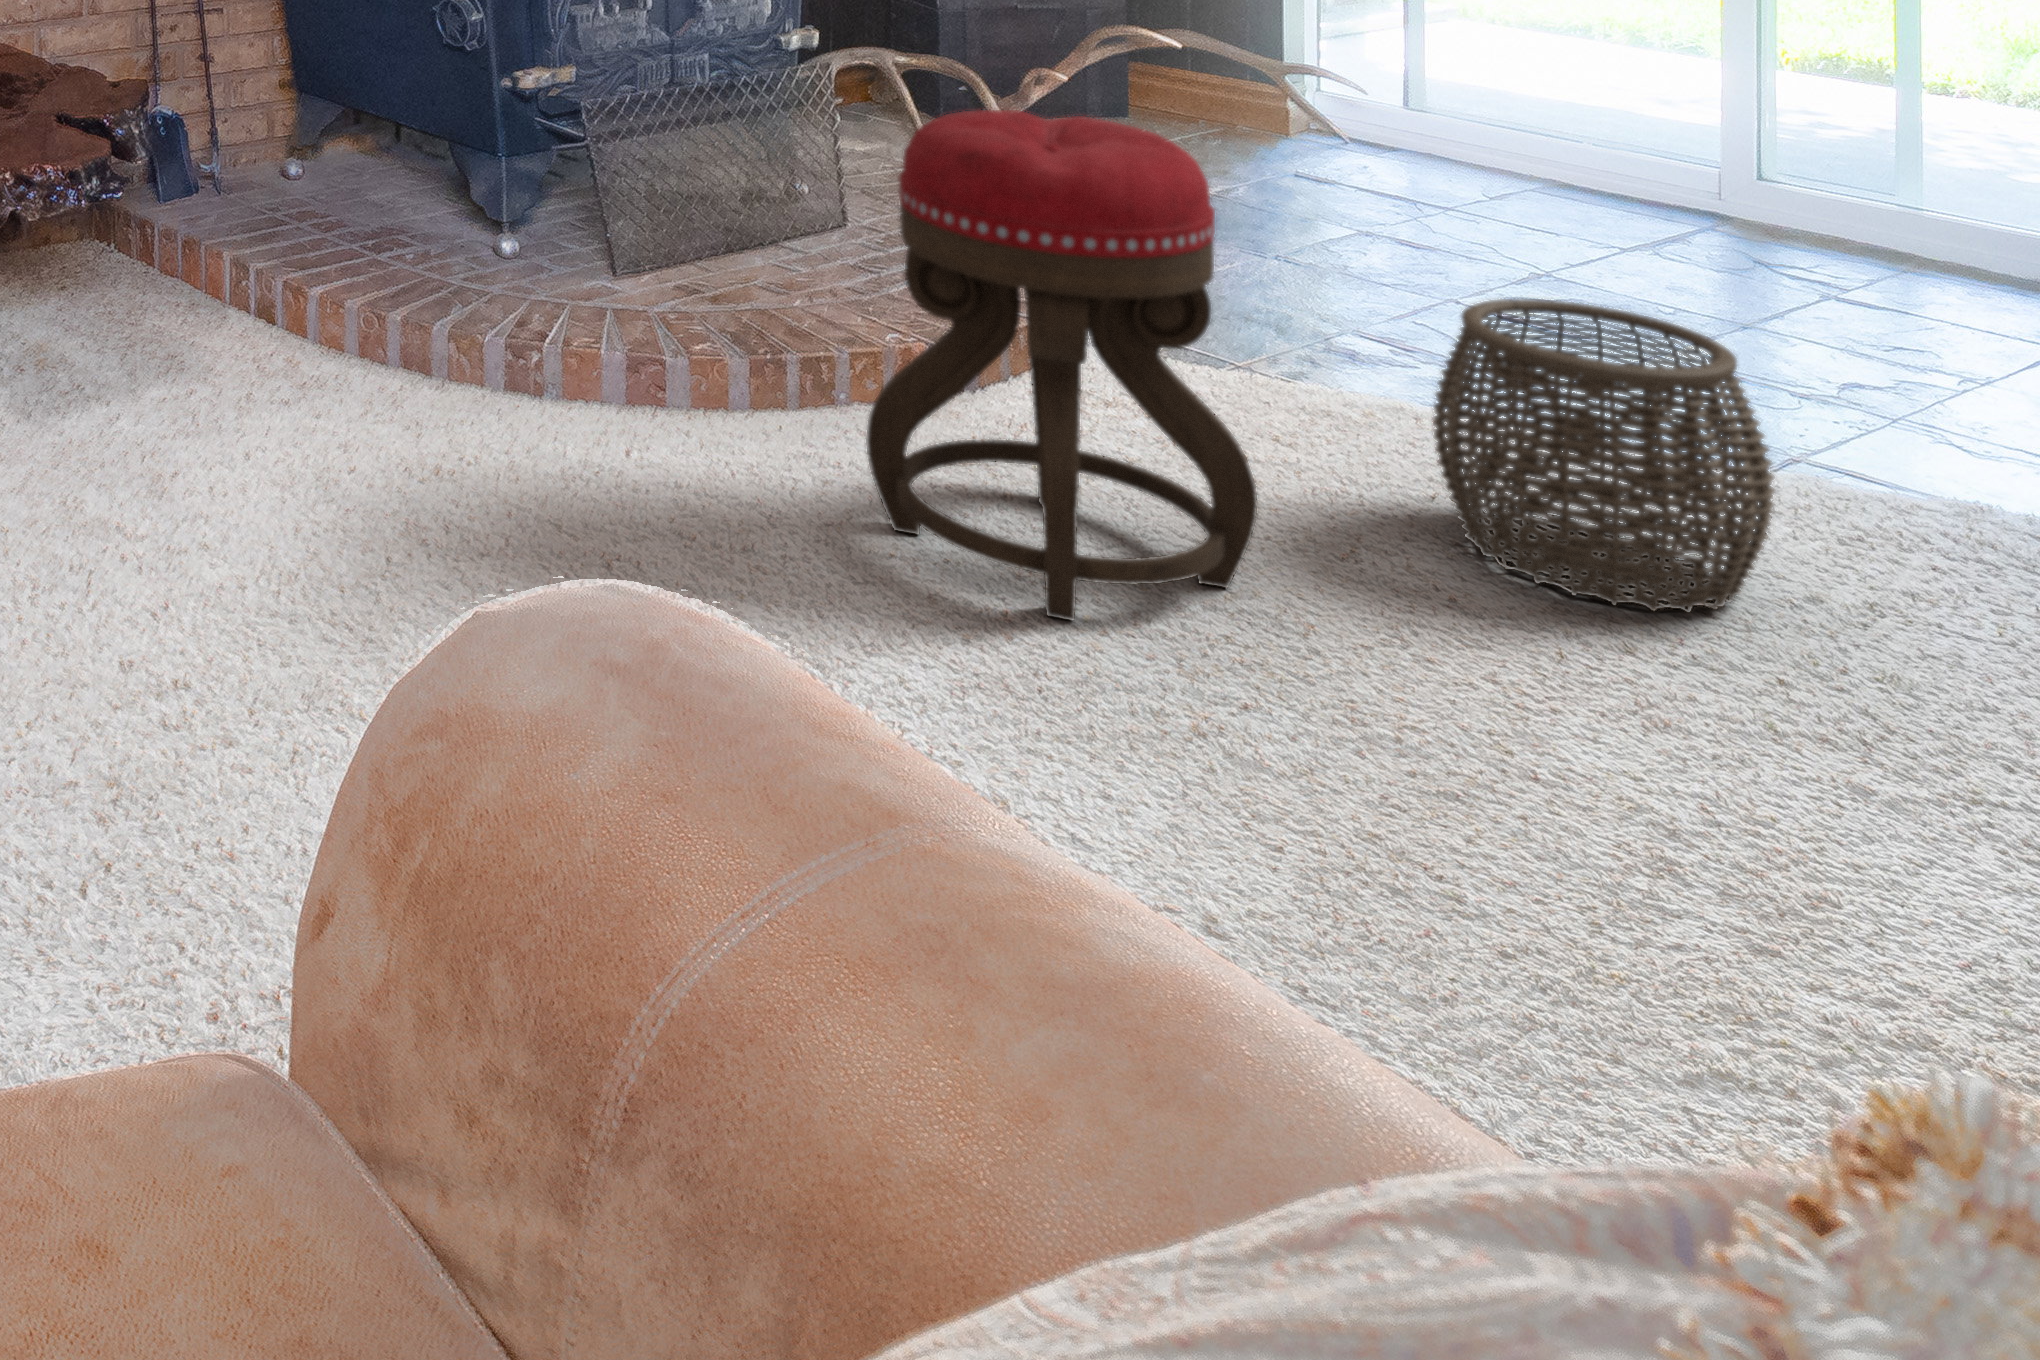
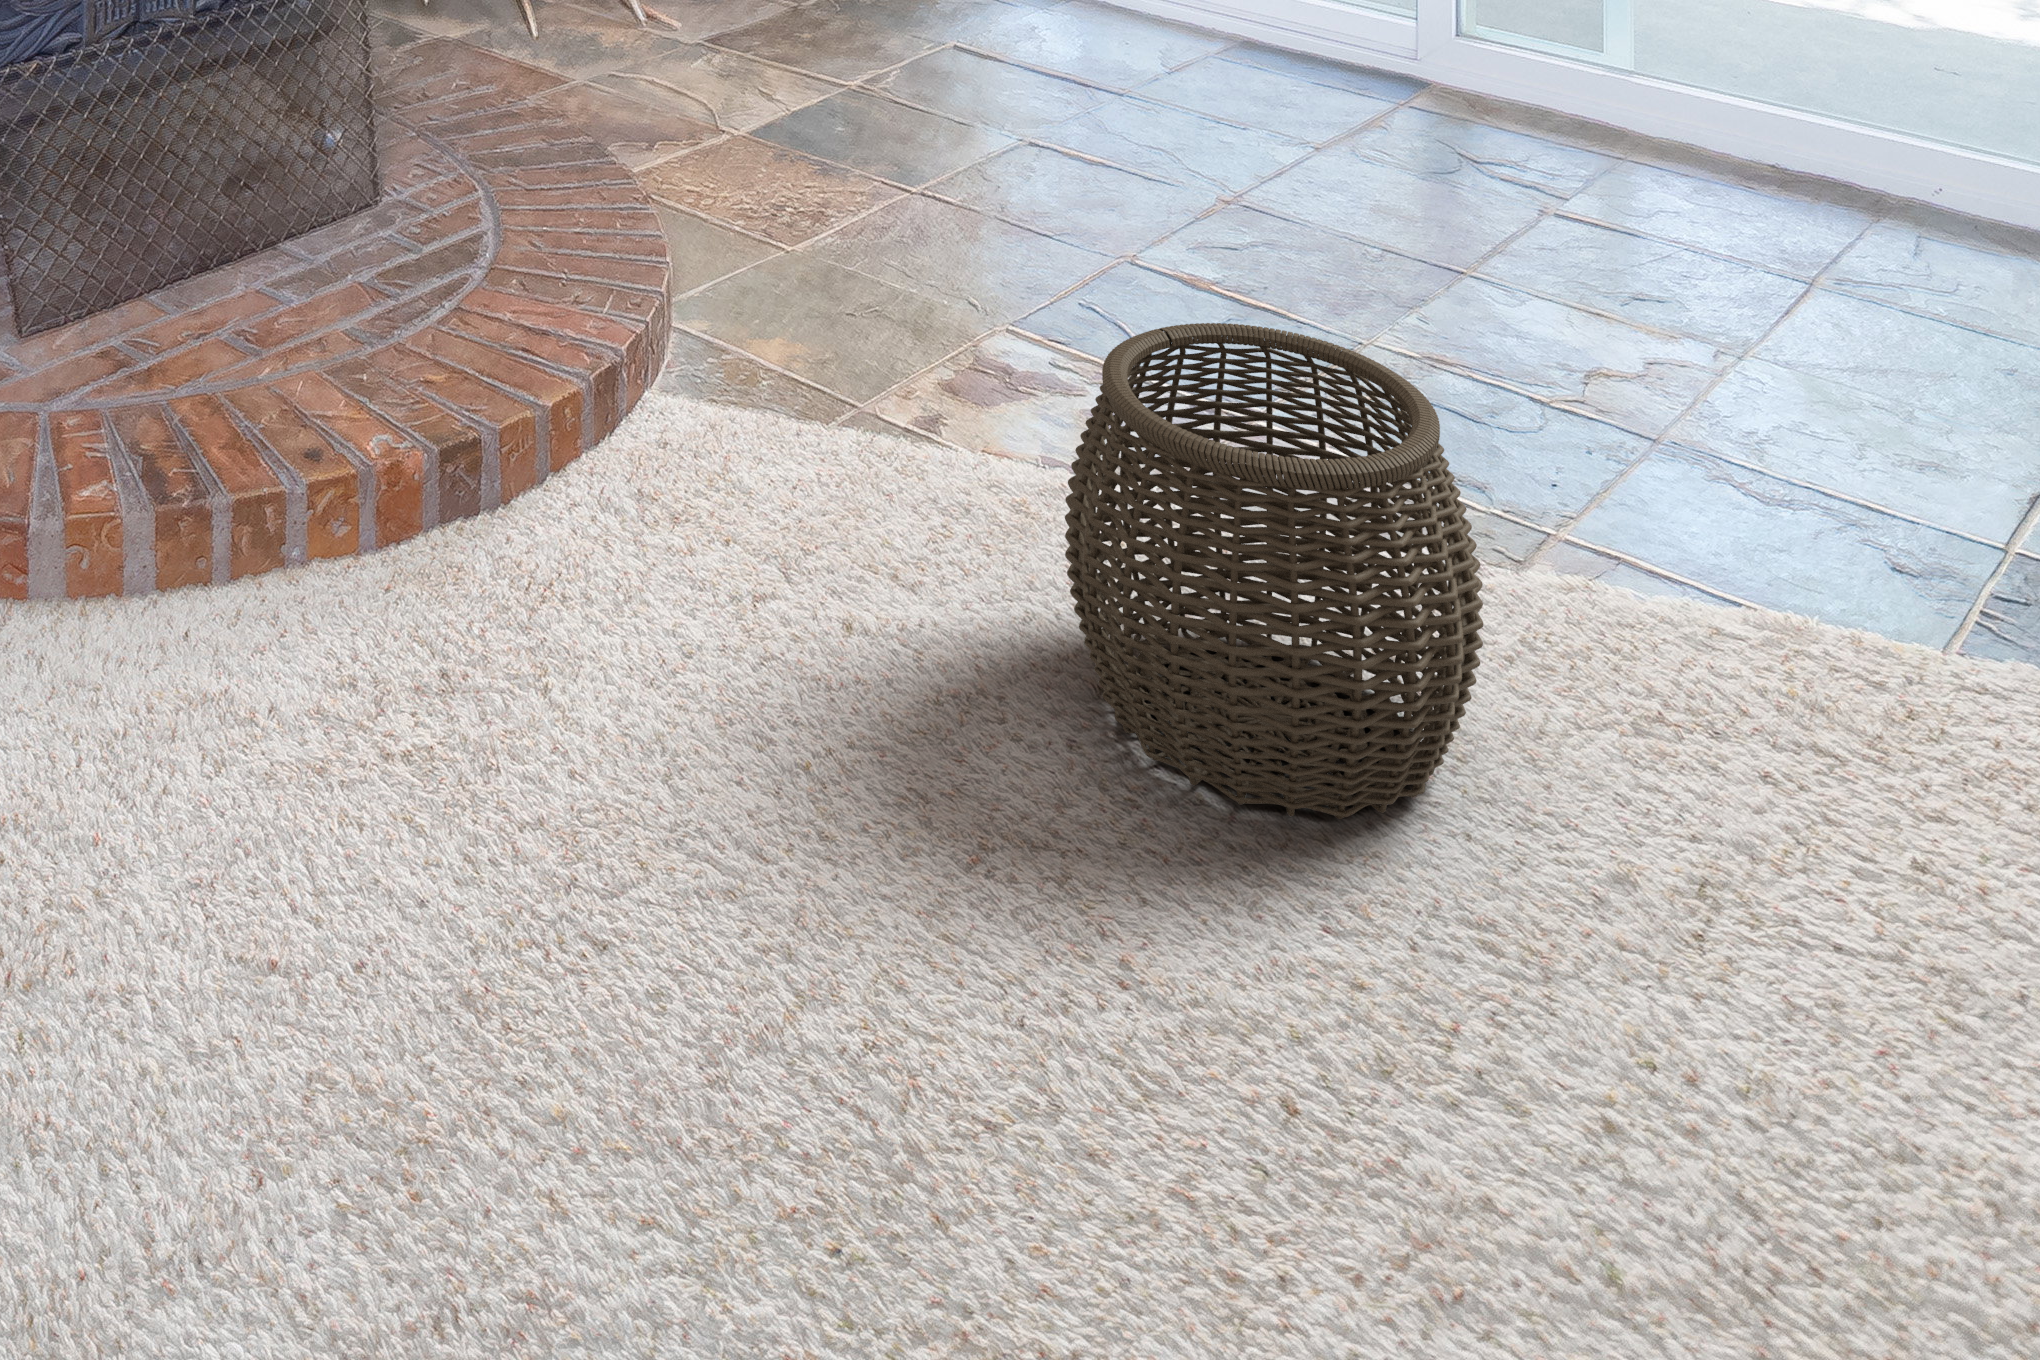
ottoman: present [866,110,1257,620] -> none [269,125,824,1032]

